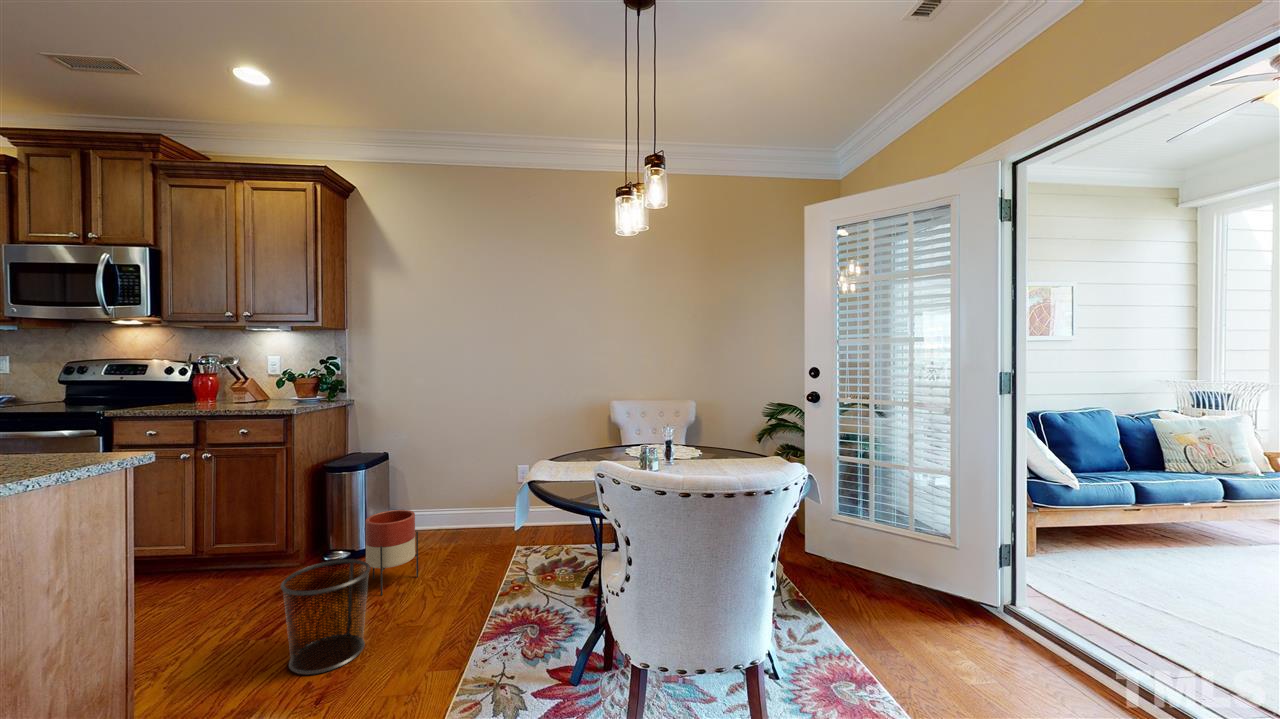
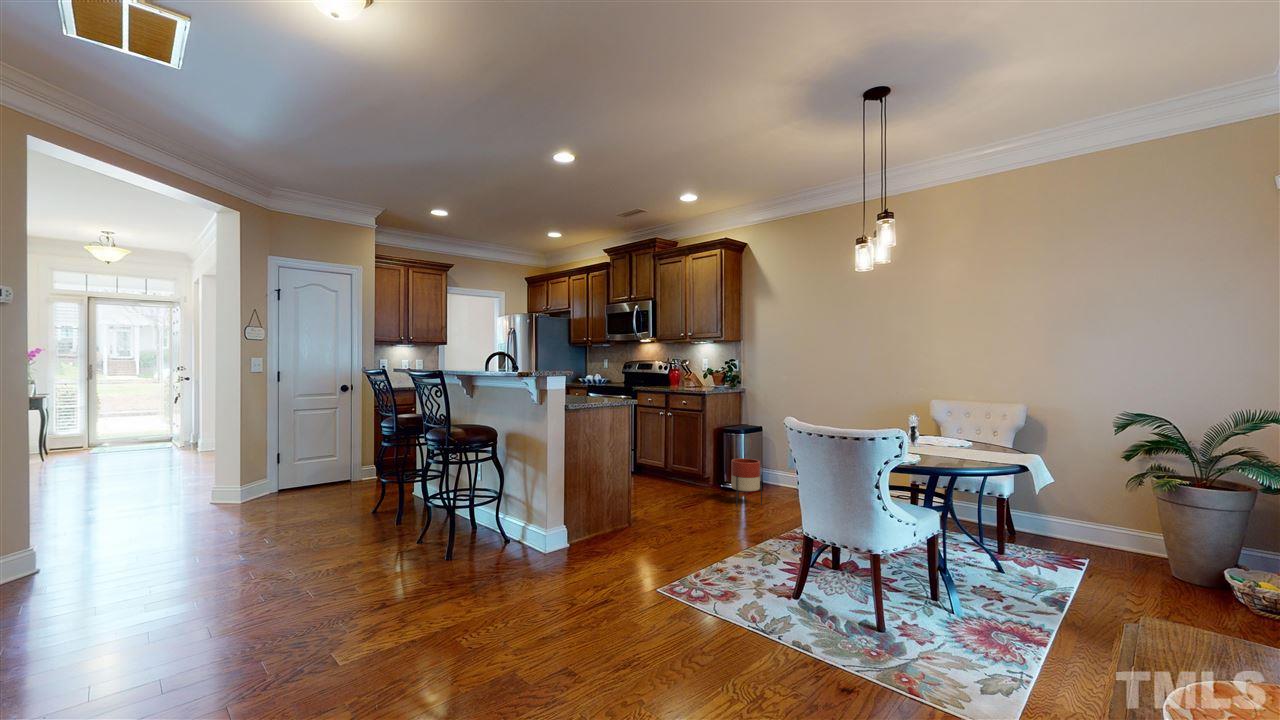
waste bin: present [281,559,371,675] -> none [677,470,718,523]

